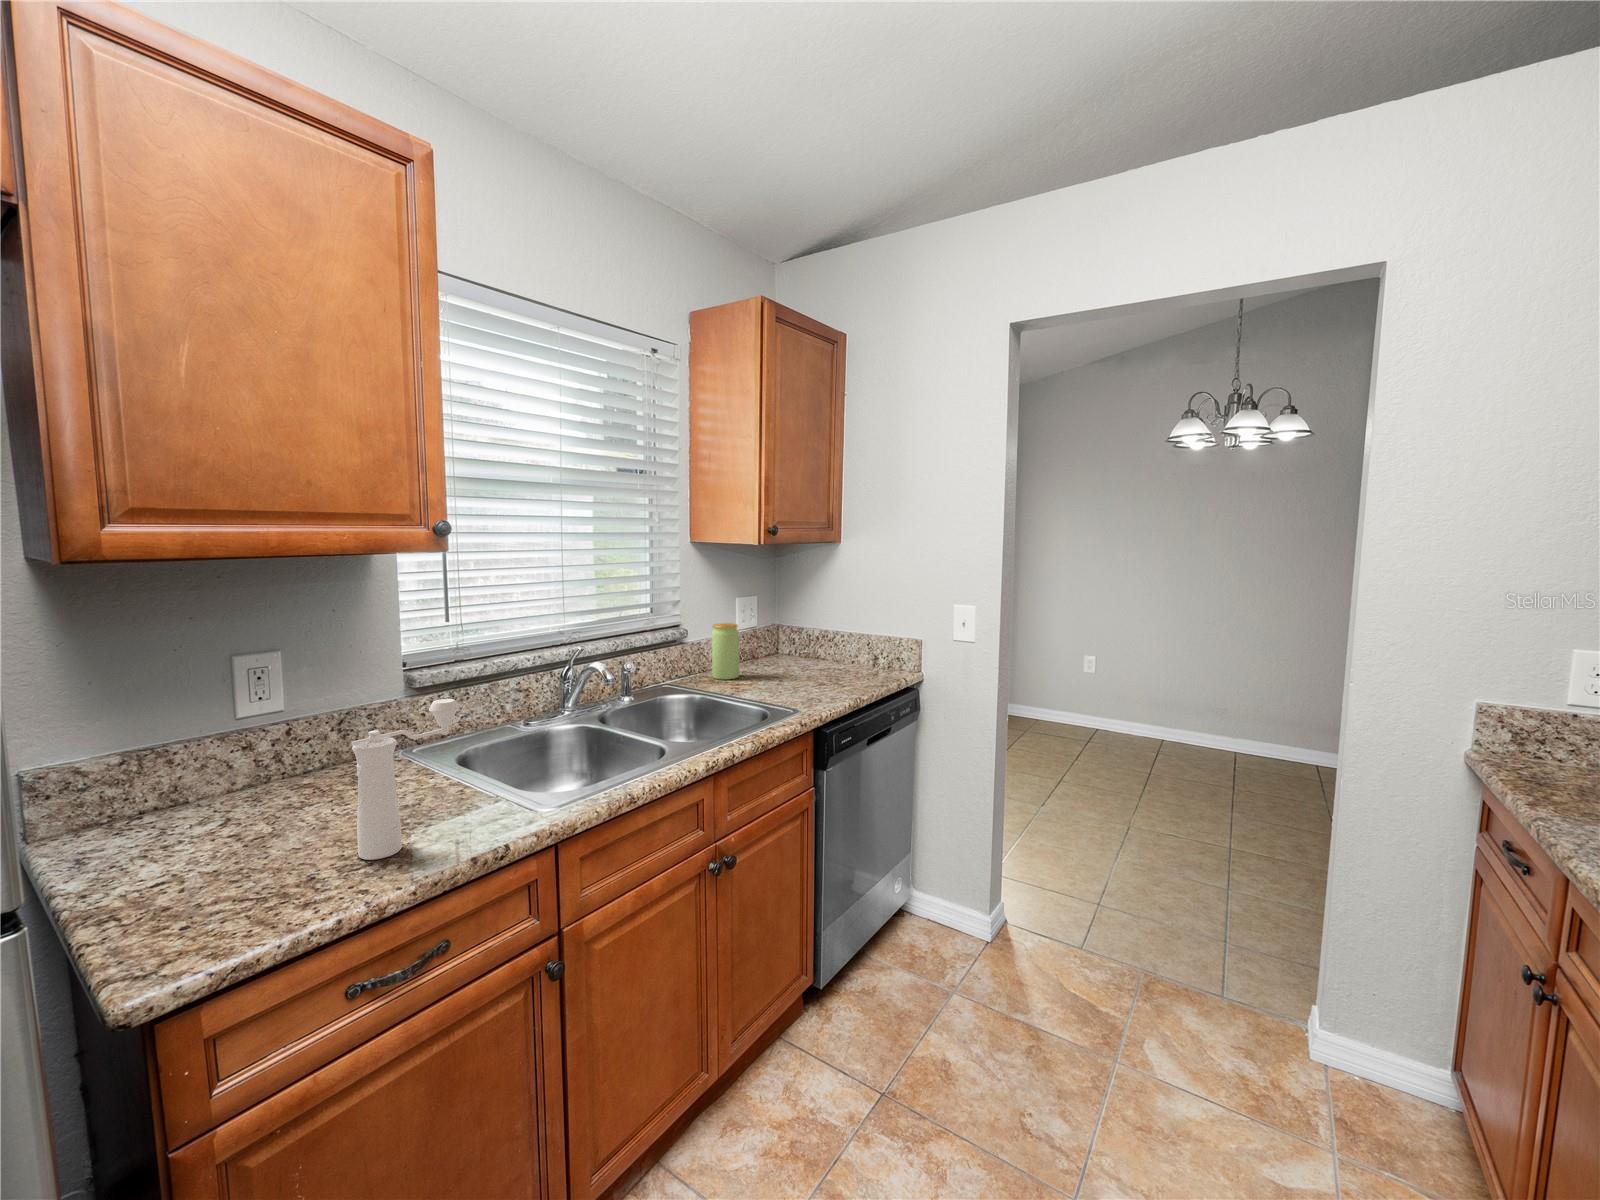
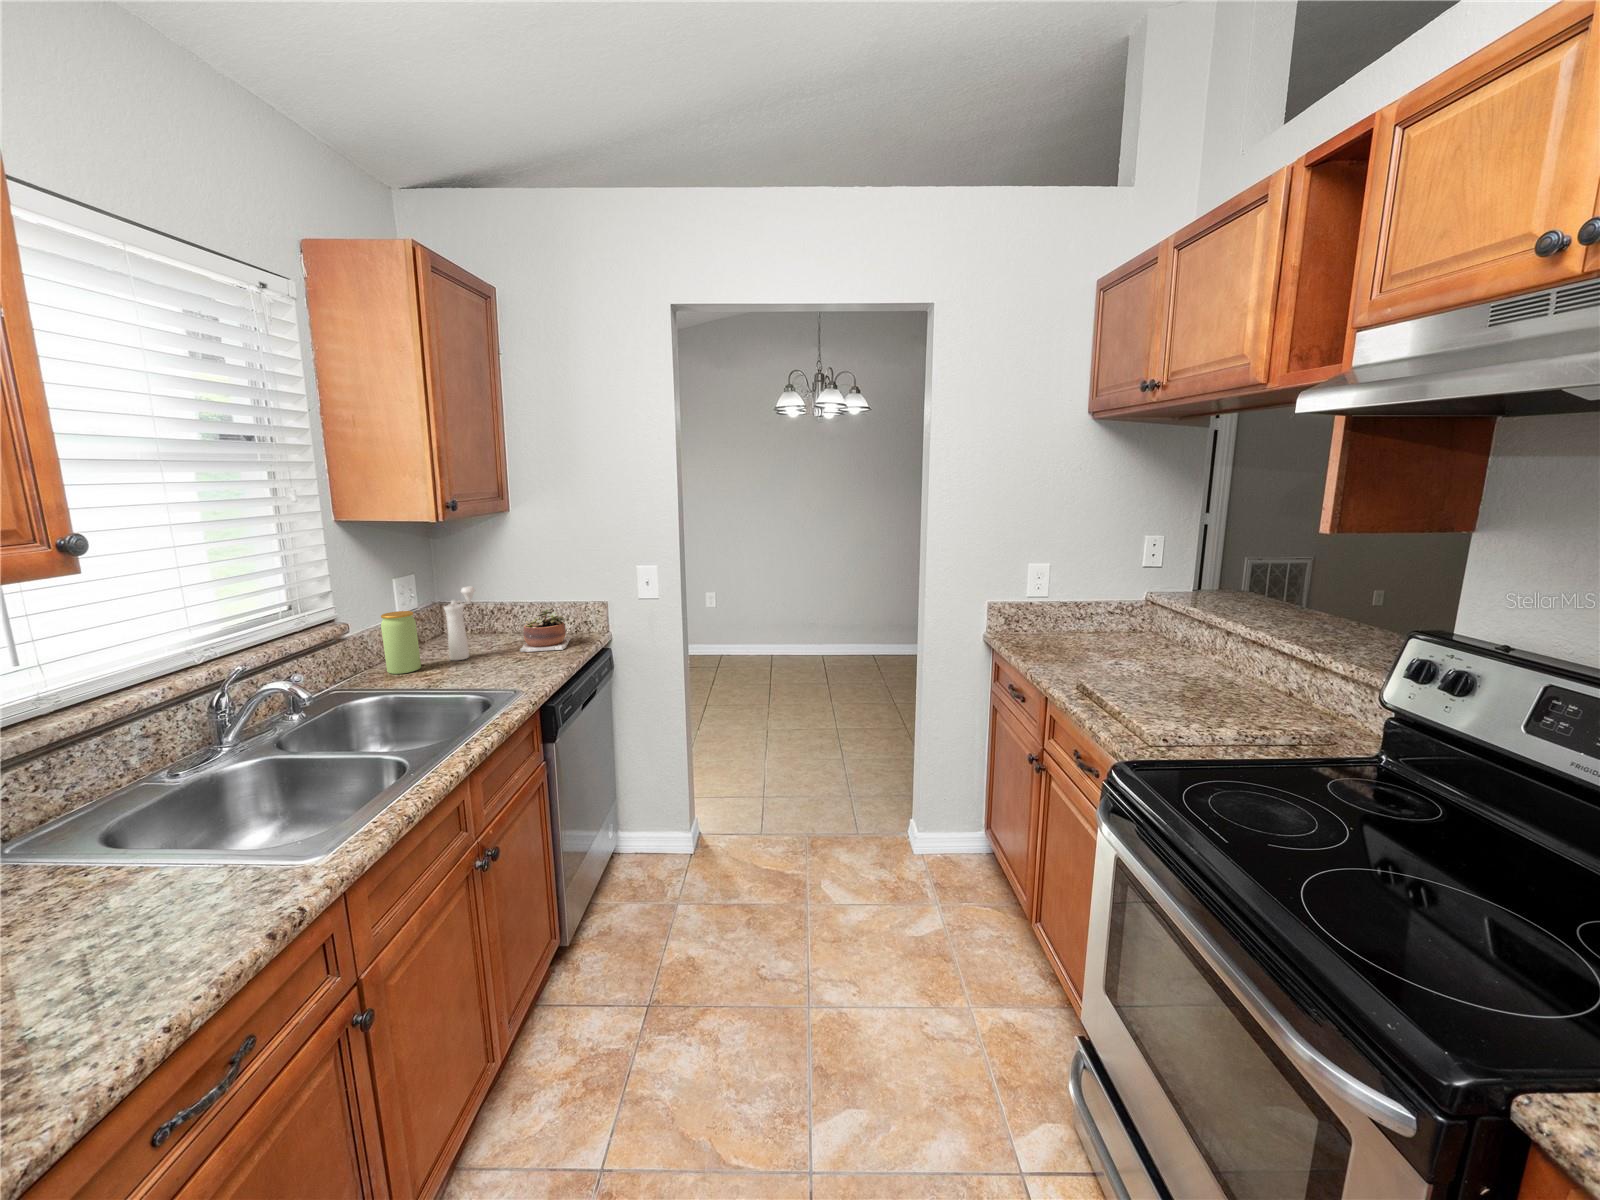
succulent plant: none [827,637,880,681] -> present [520,608,570,652]
pepper mill: present [351,699,459,860] -> present [444,587,475,660]

